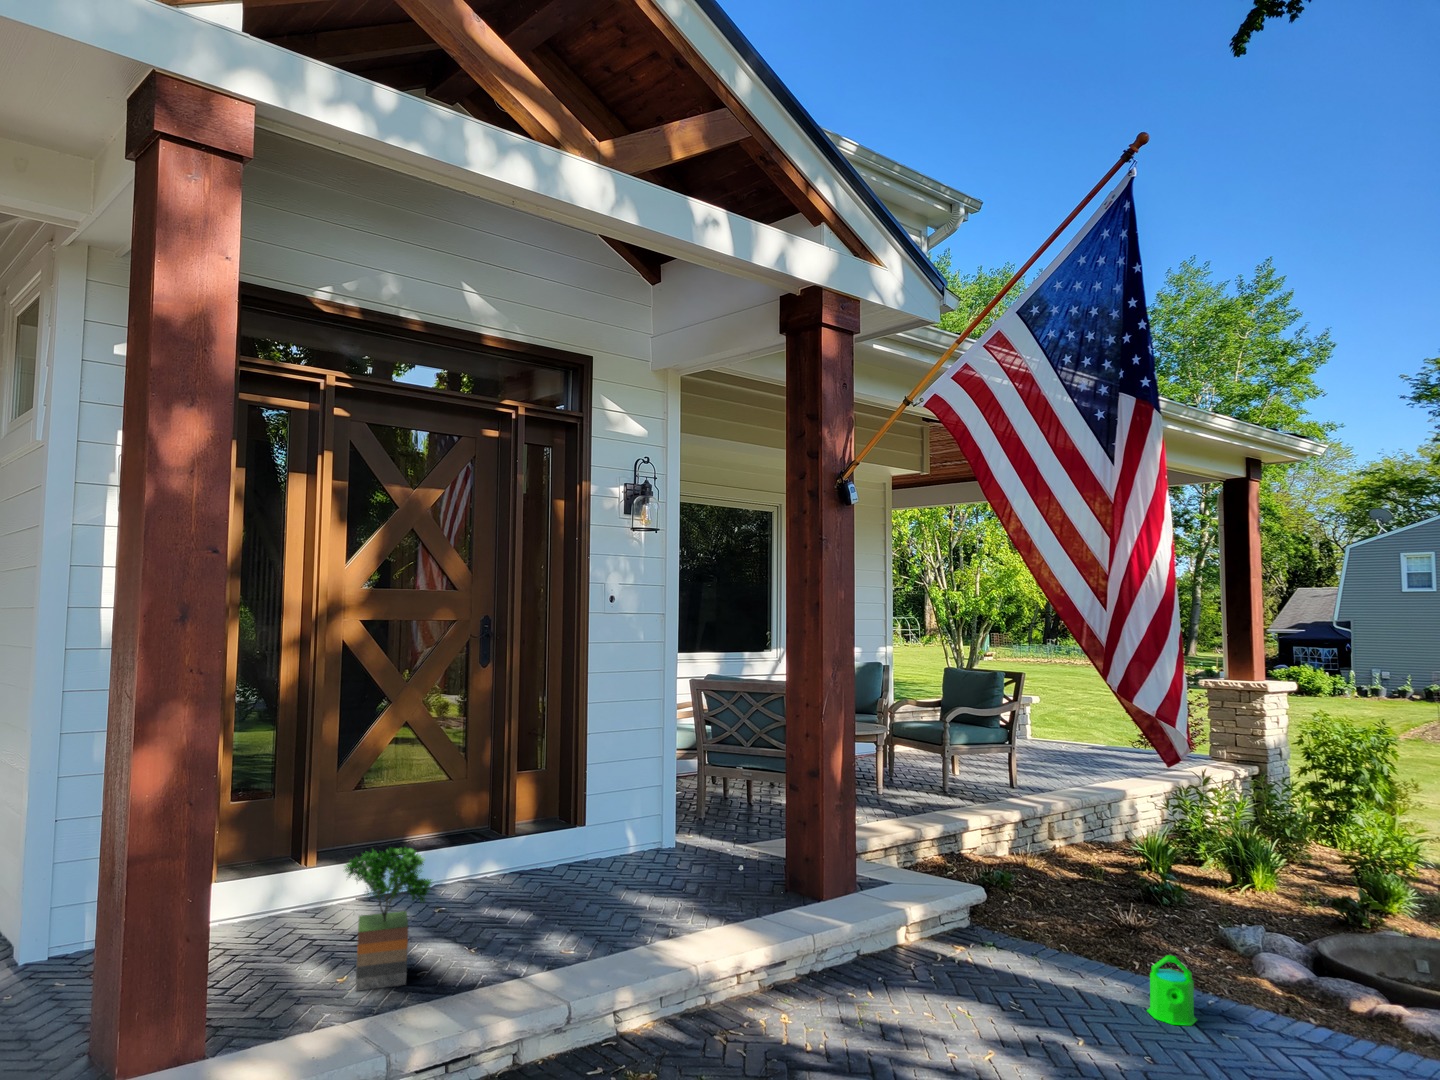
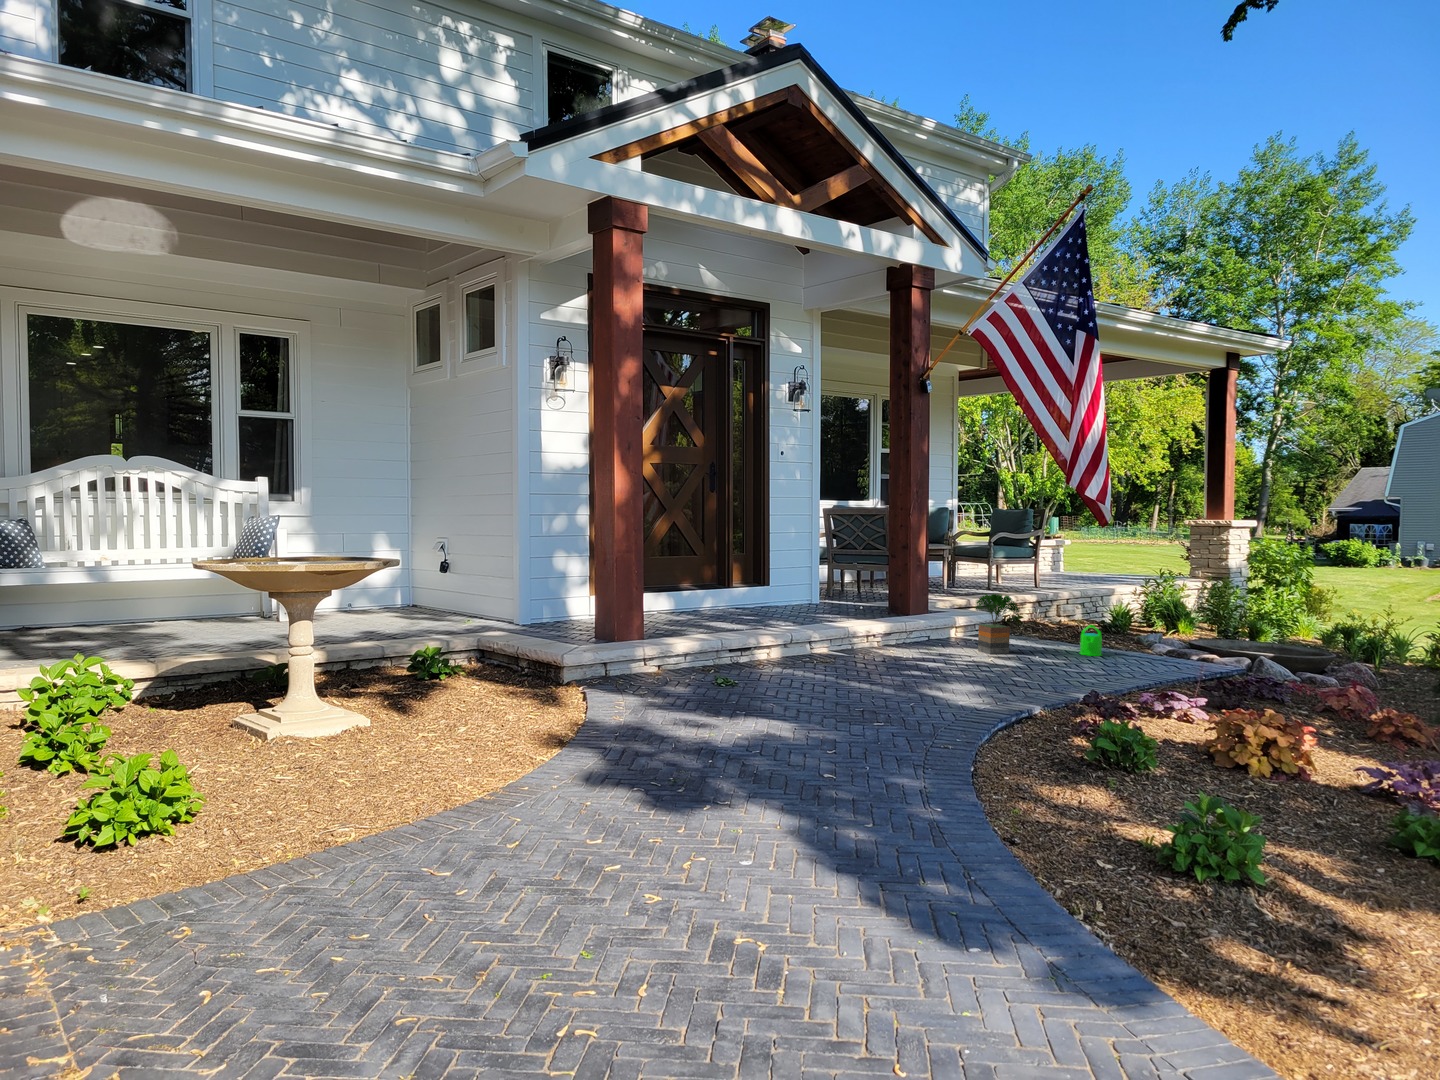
potted tree: present [345,847,432,991] -> present [975,594,1020,654]

